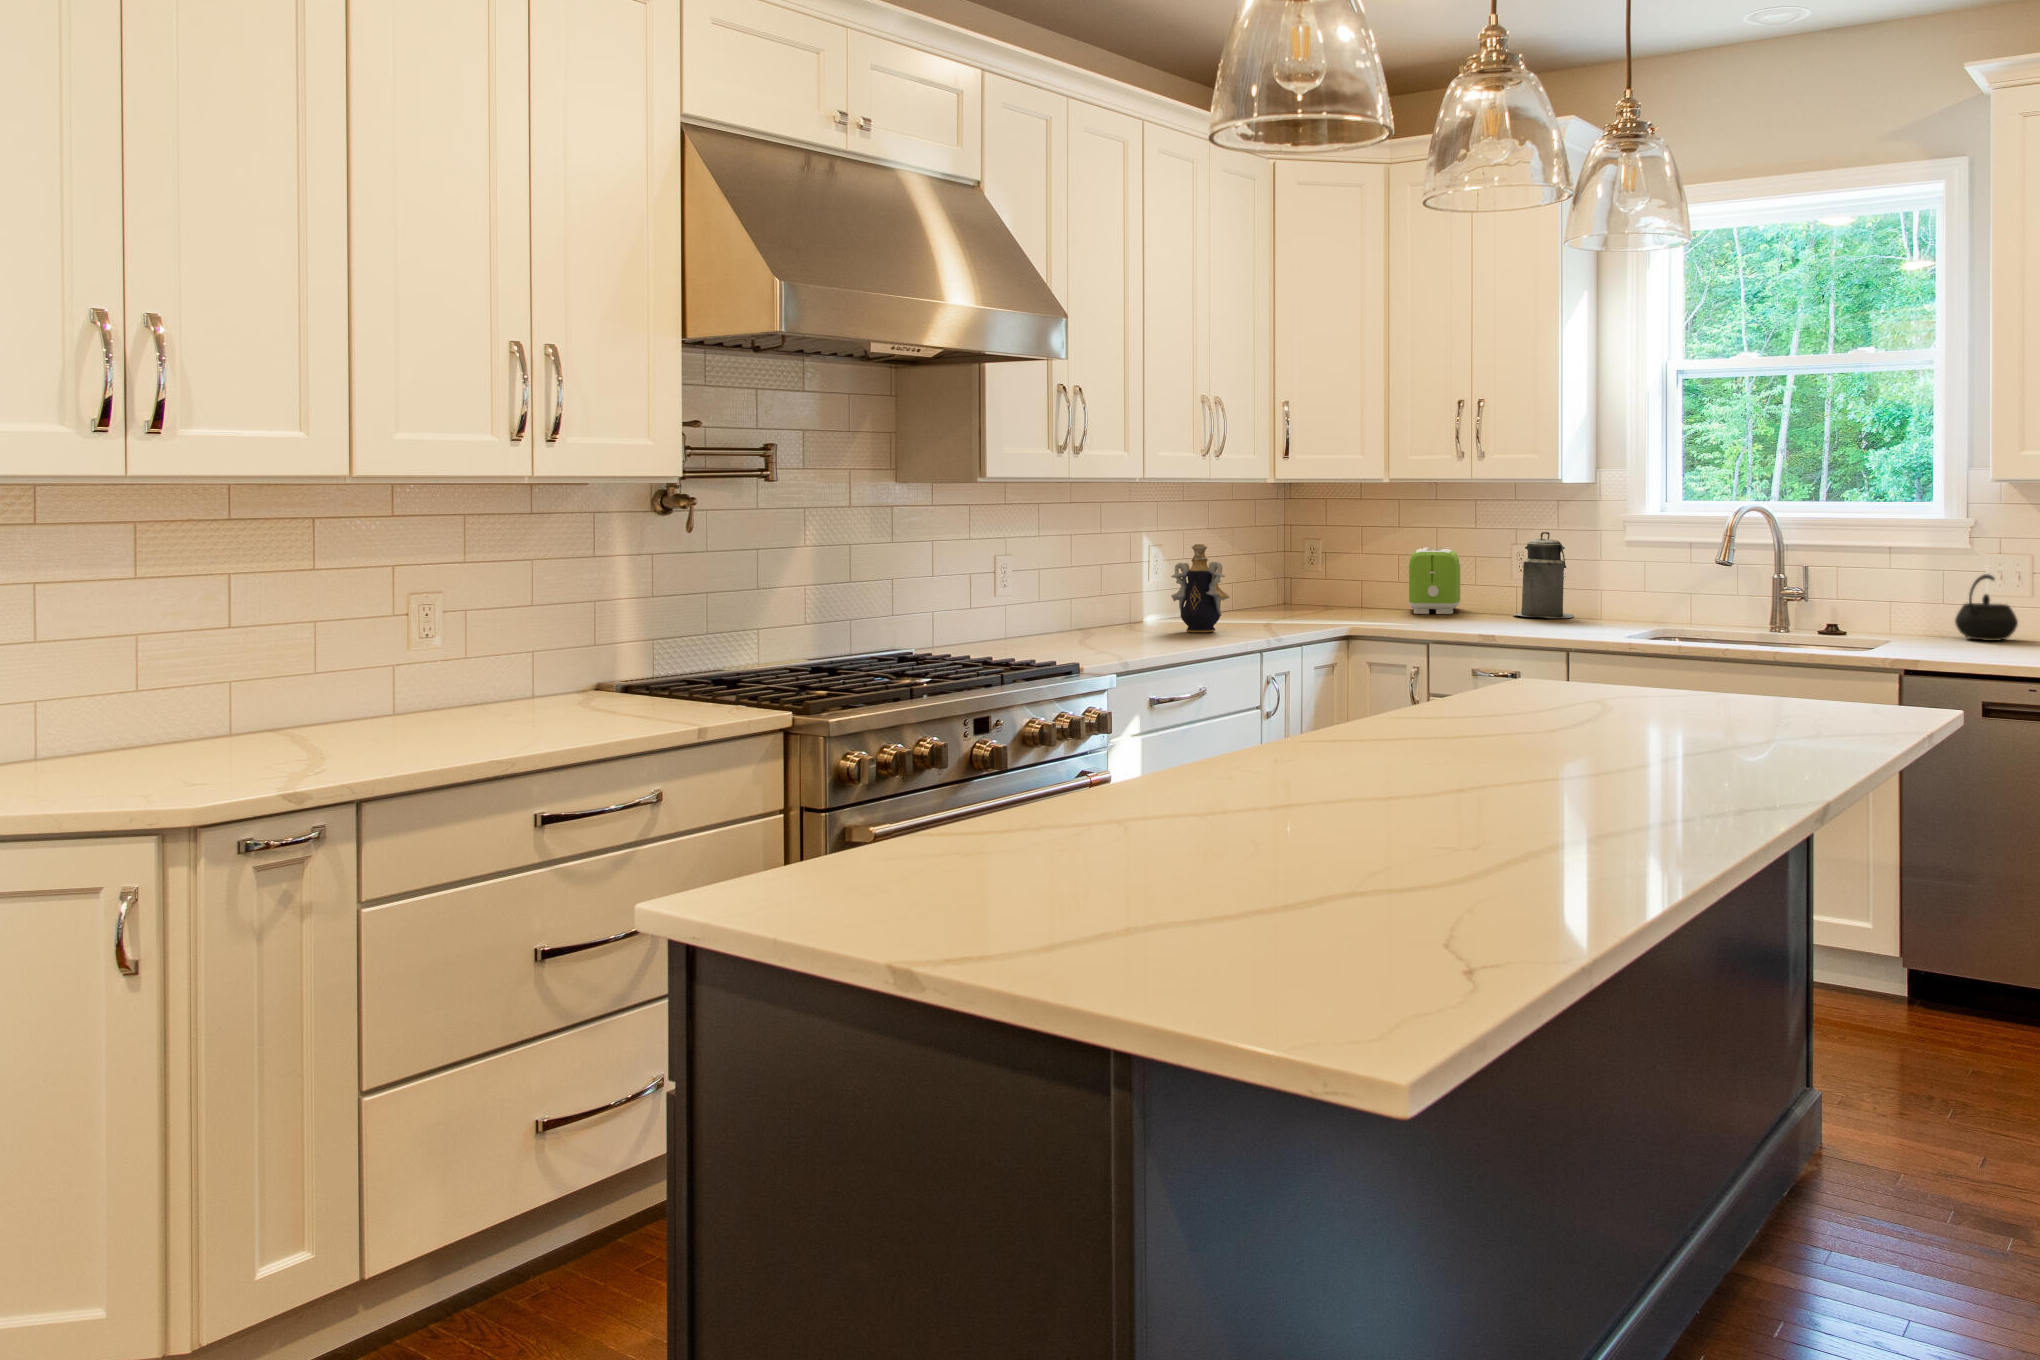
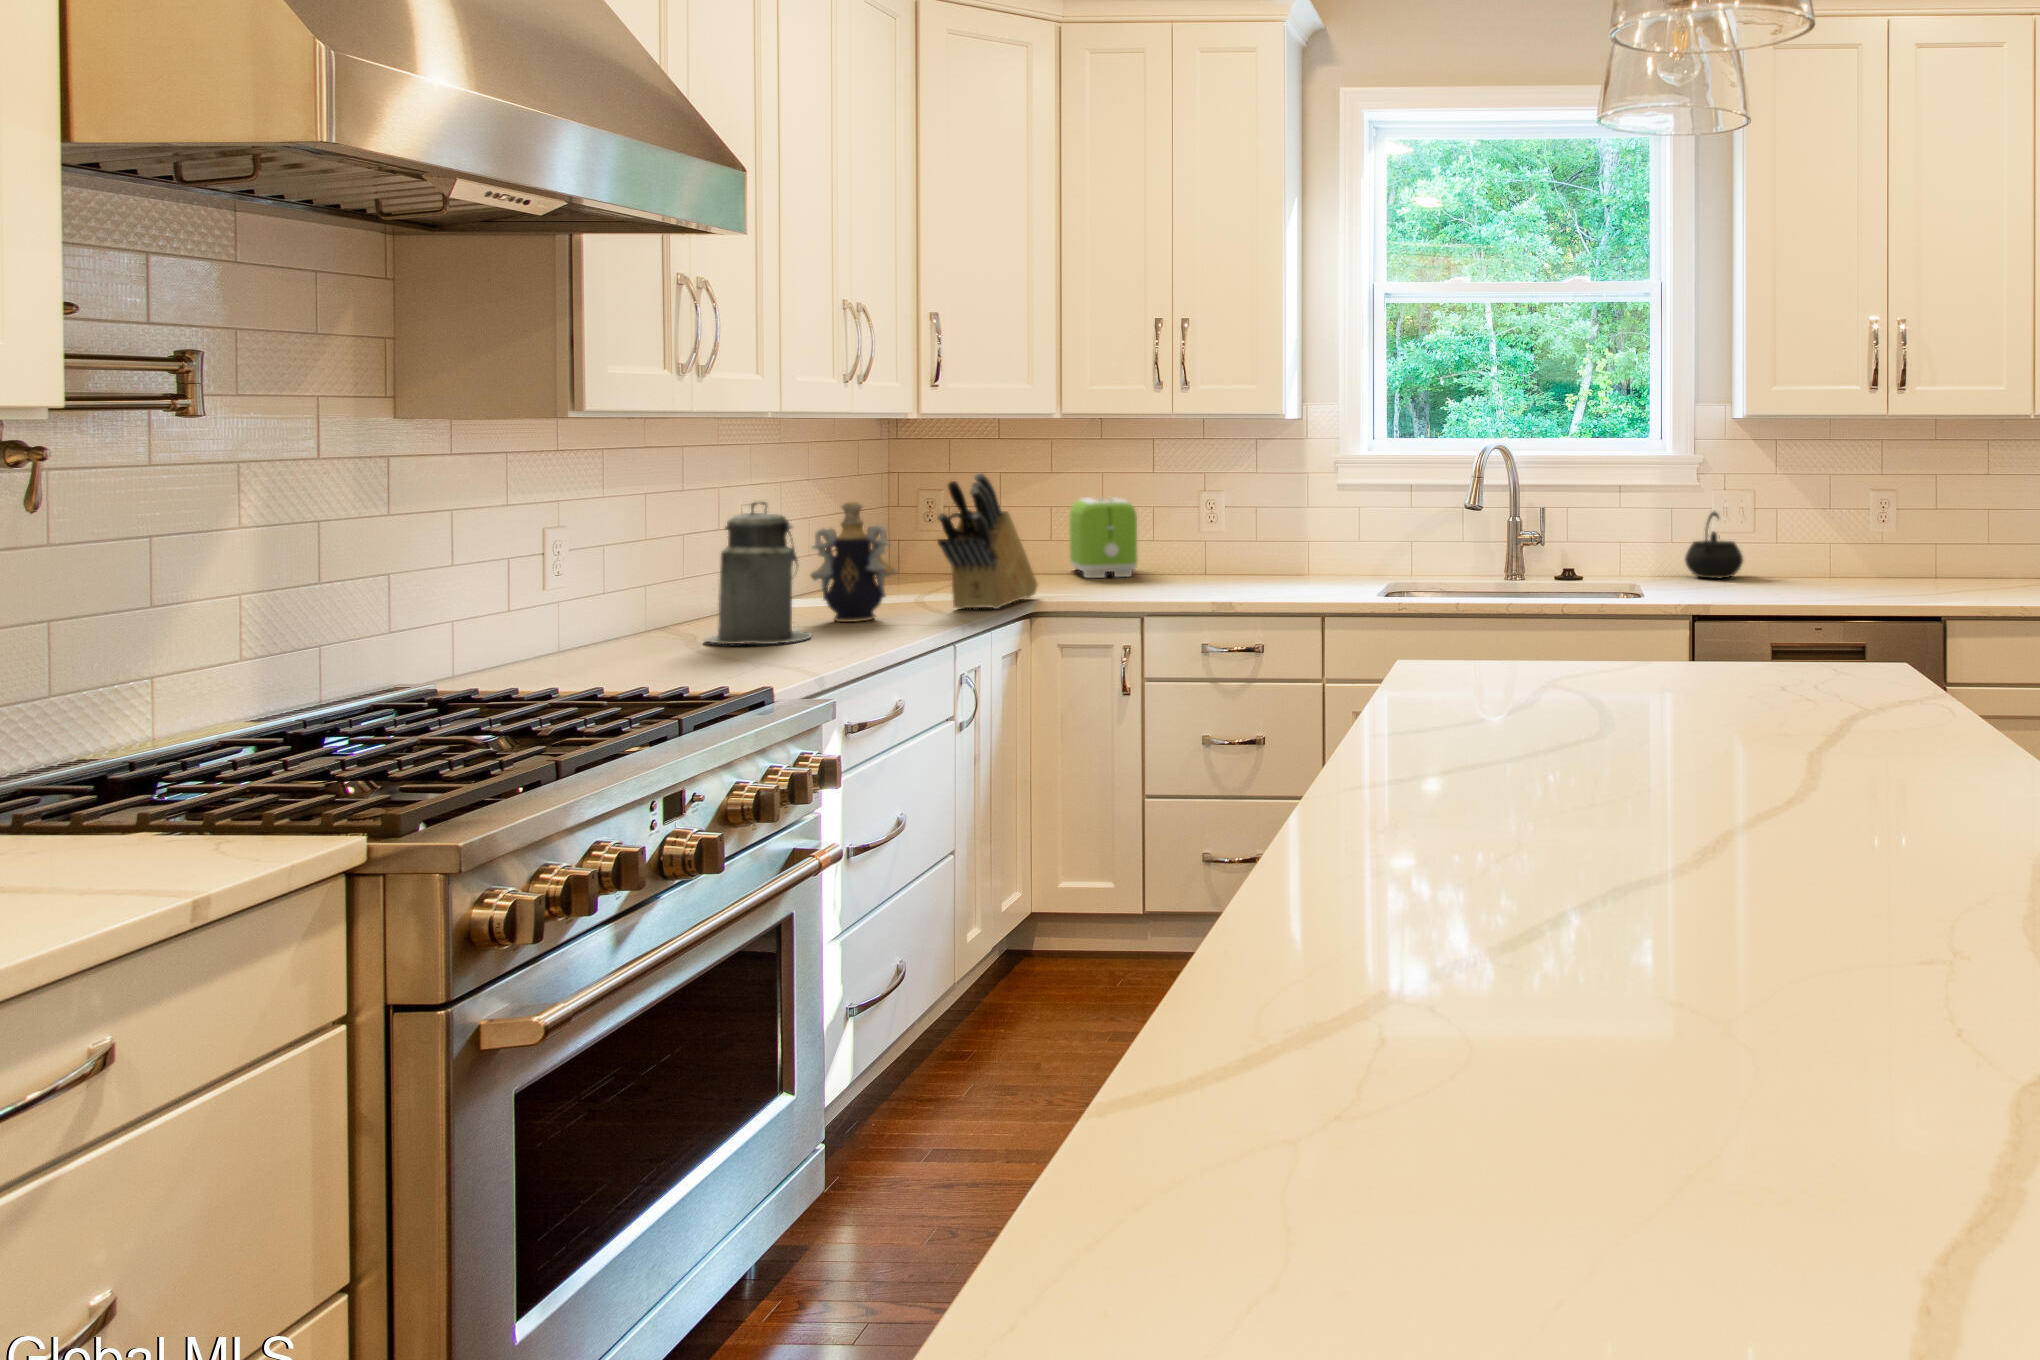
knife block: none [1260,524,1352,630] -> present [938,473,1037,609]
canister: present [1514,532,1574,618] -> present [706,502,811,644]

